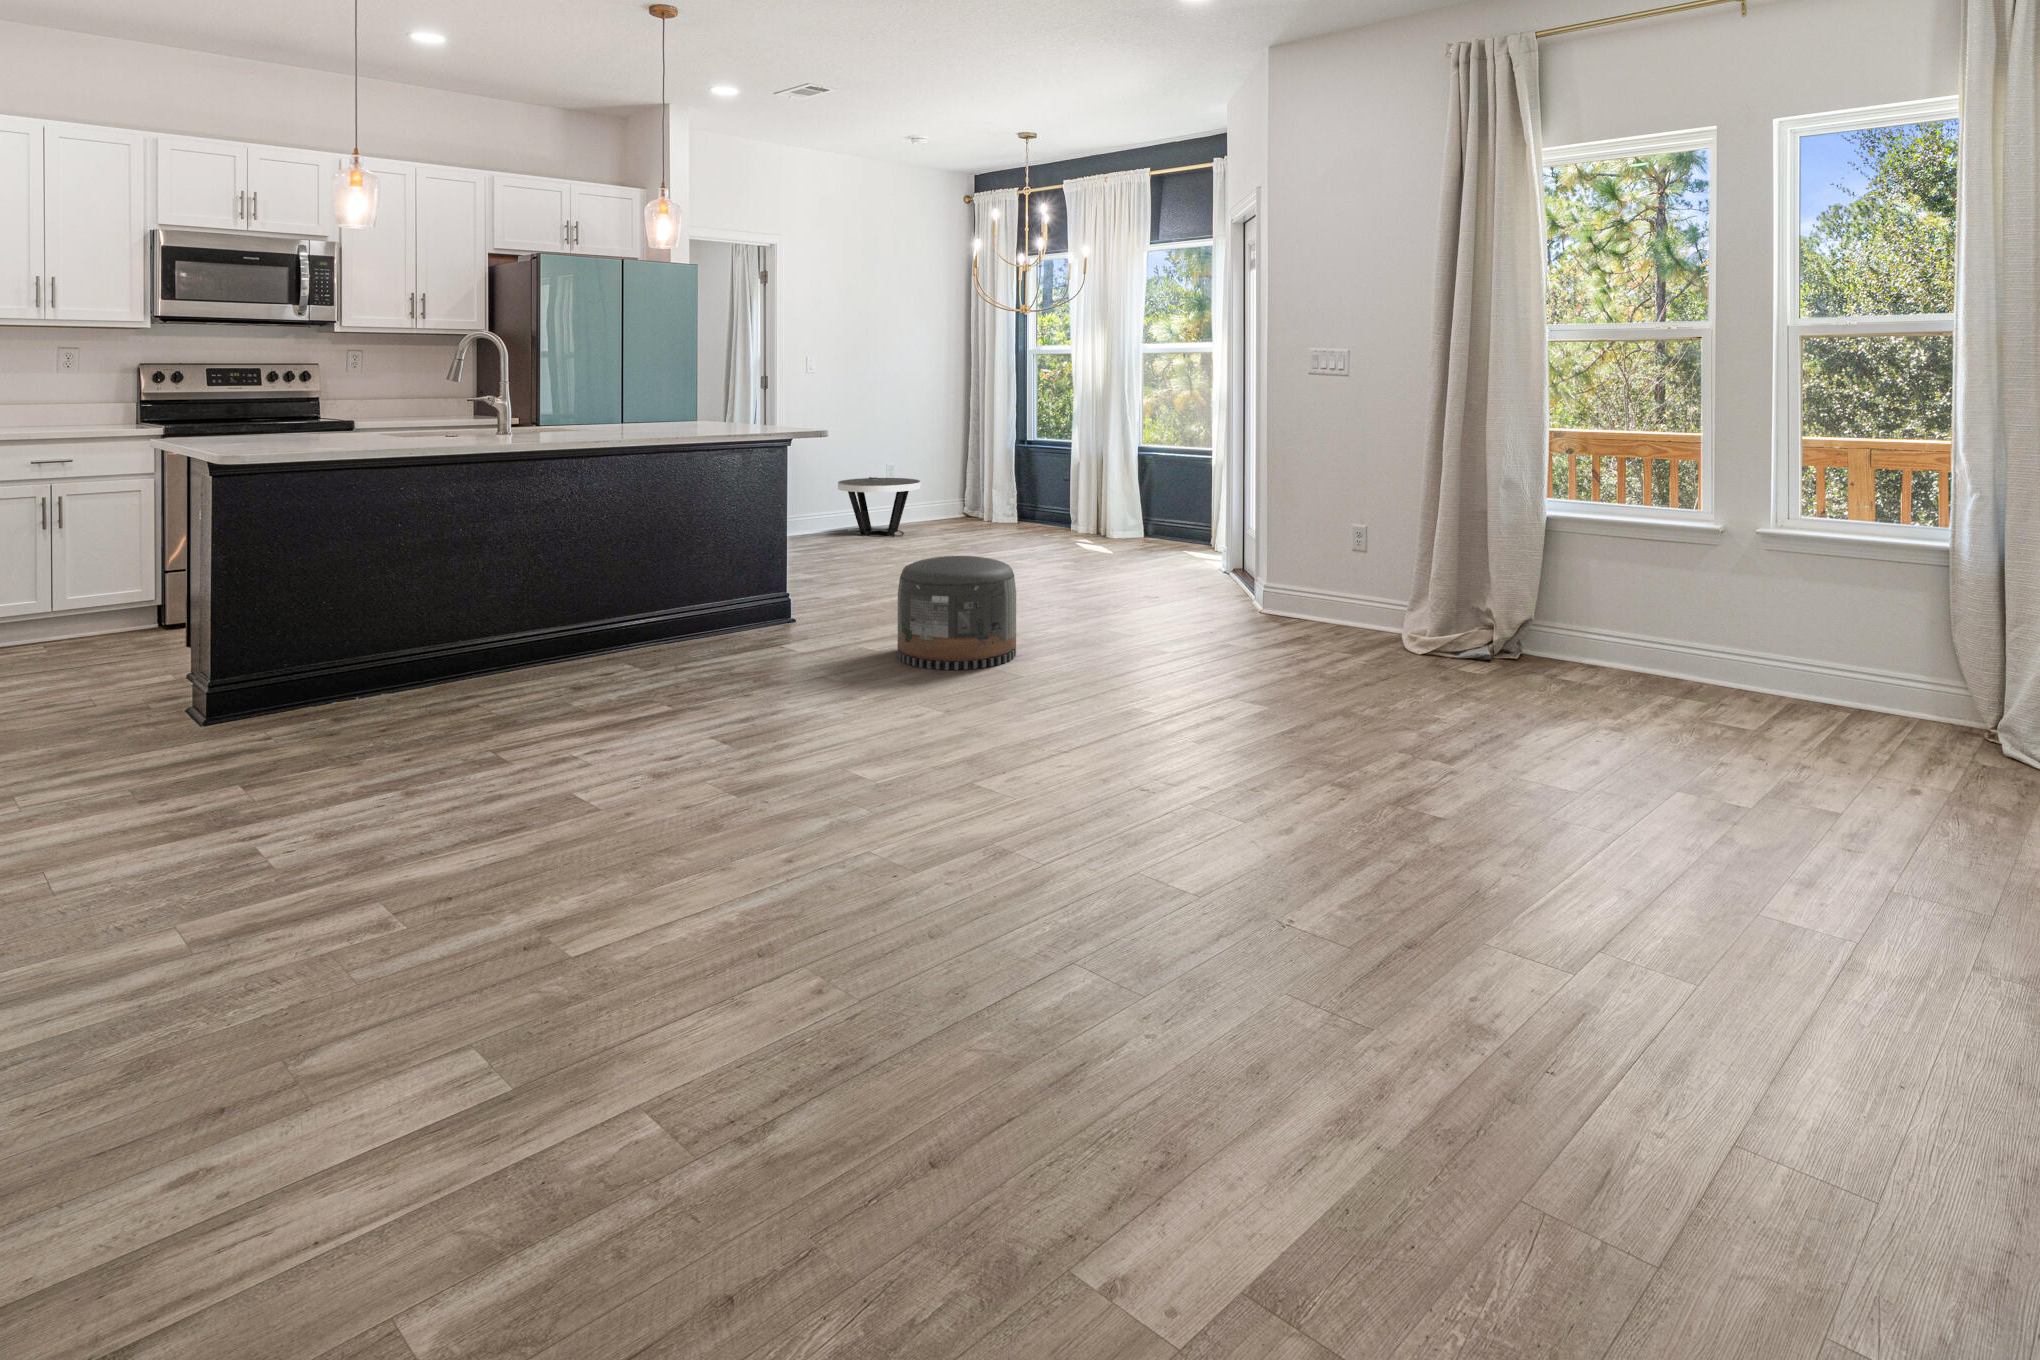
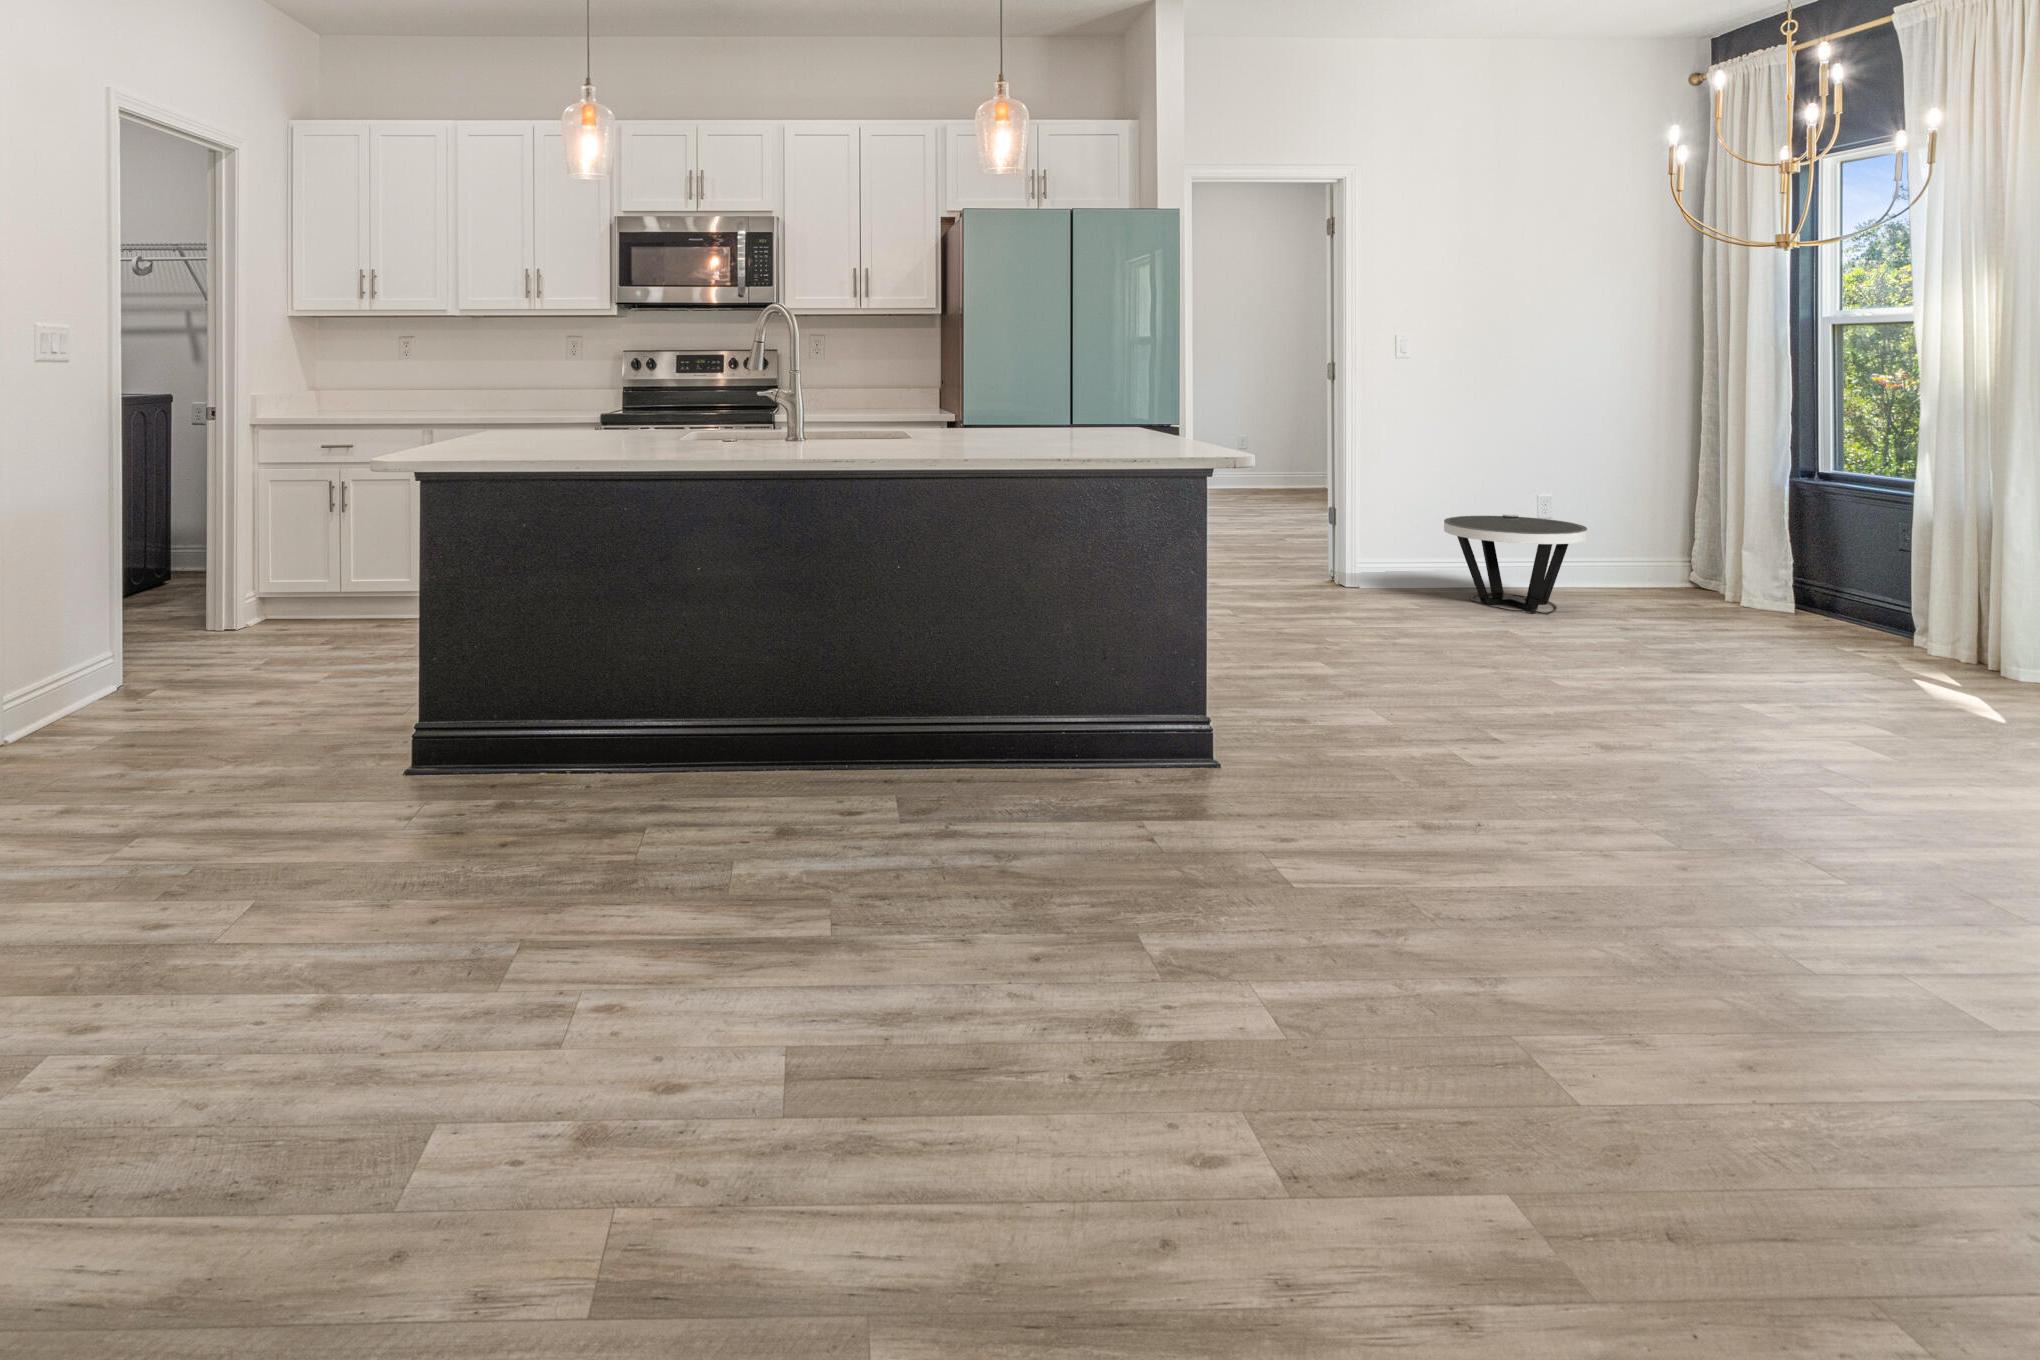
pouf: present [897,556,1016,670] -> none [1324,729,1602,1016]

